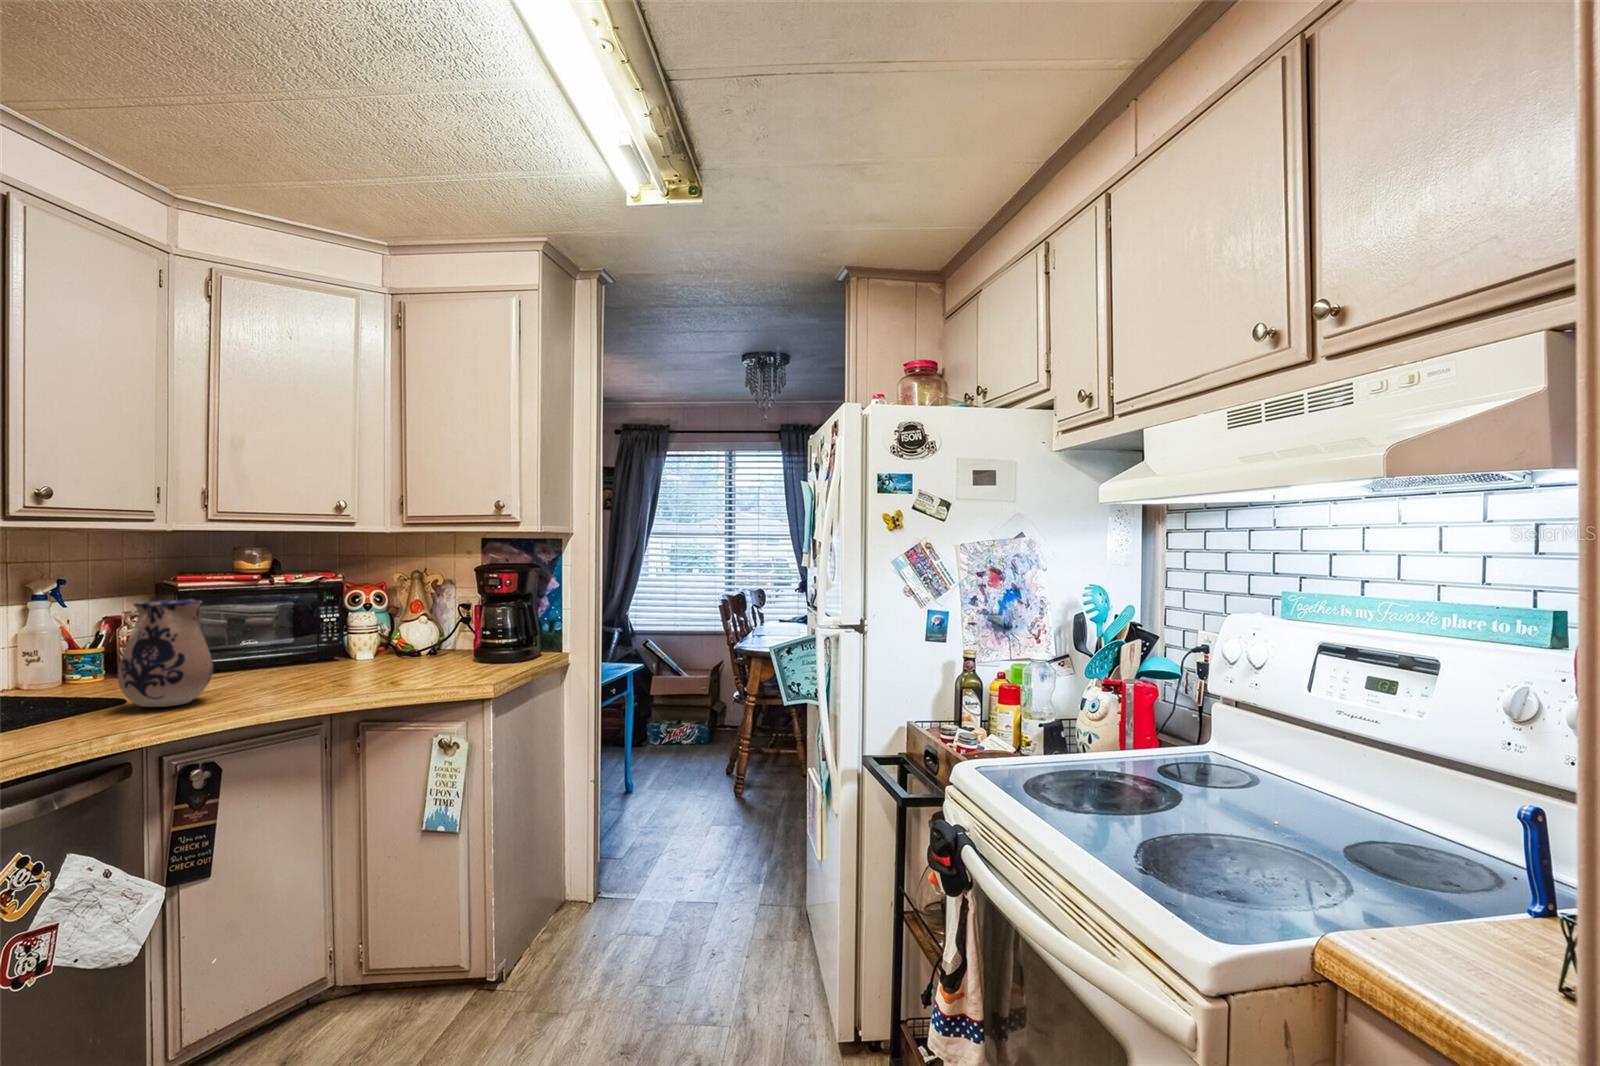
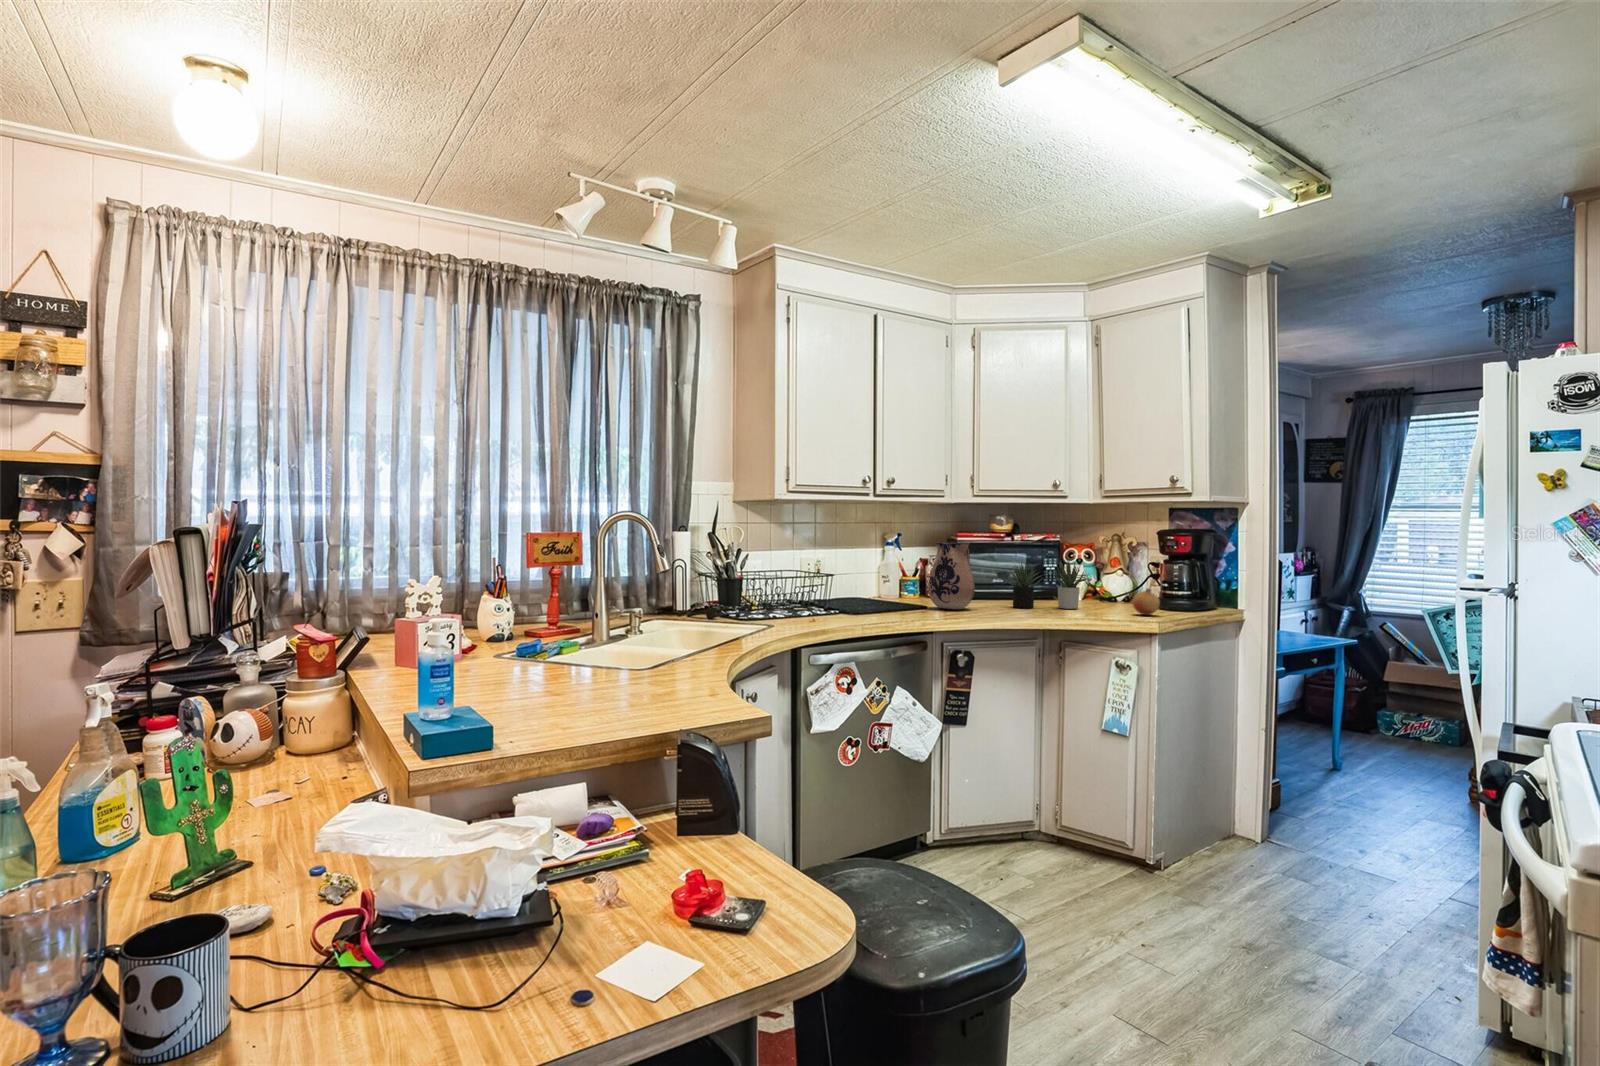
succulent plant: none [258,608,397,683] -> present [1004,561,1090,609]
fruit: none [455,639,489,672] -> present [1132,588,1160,615]

